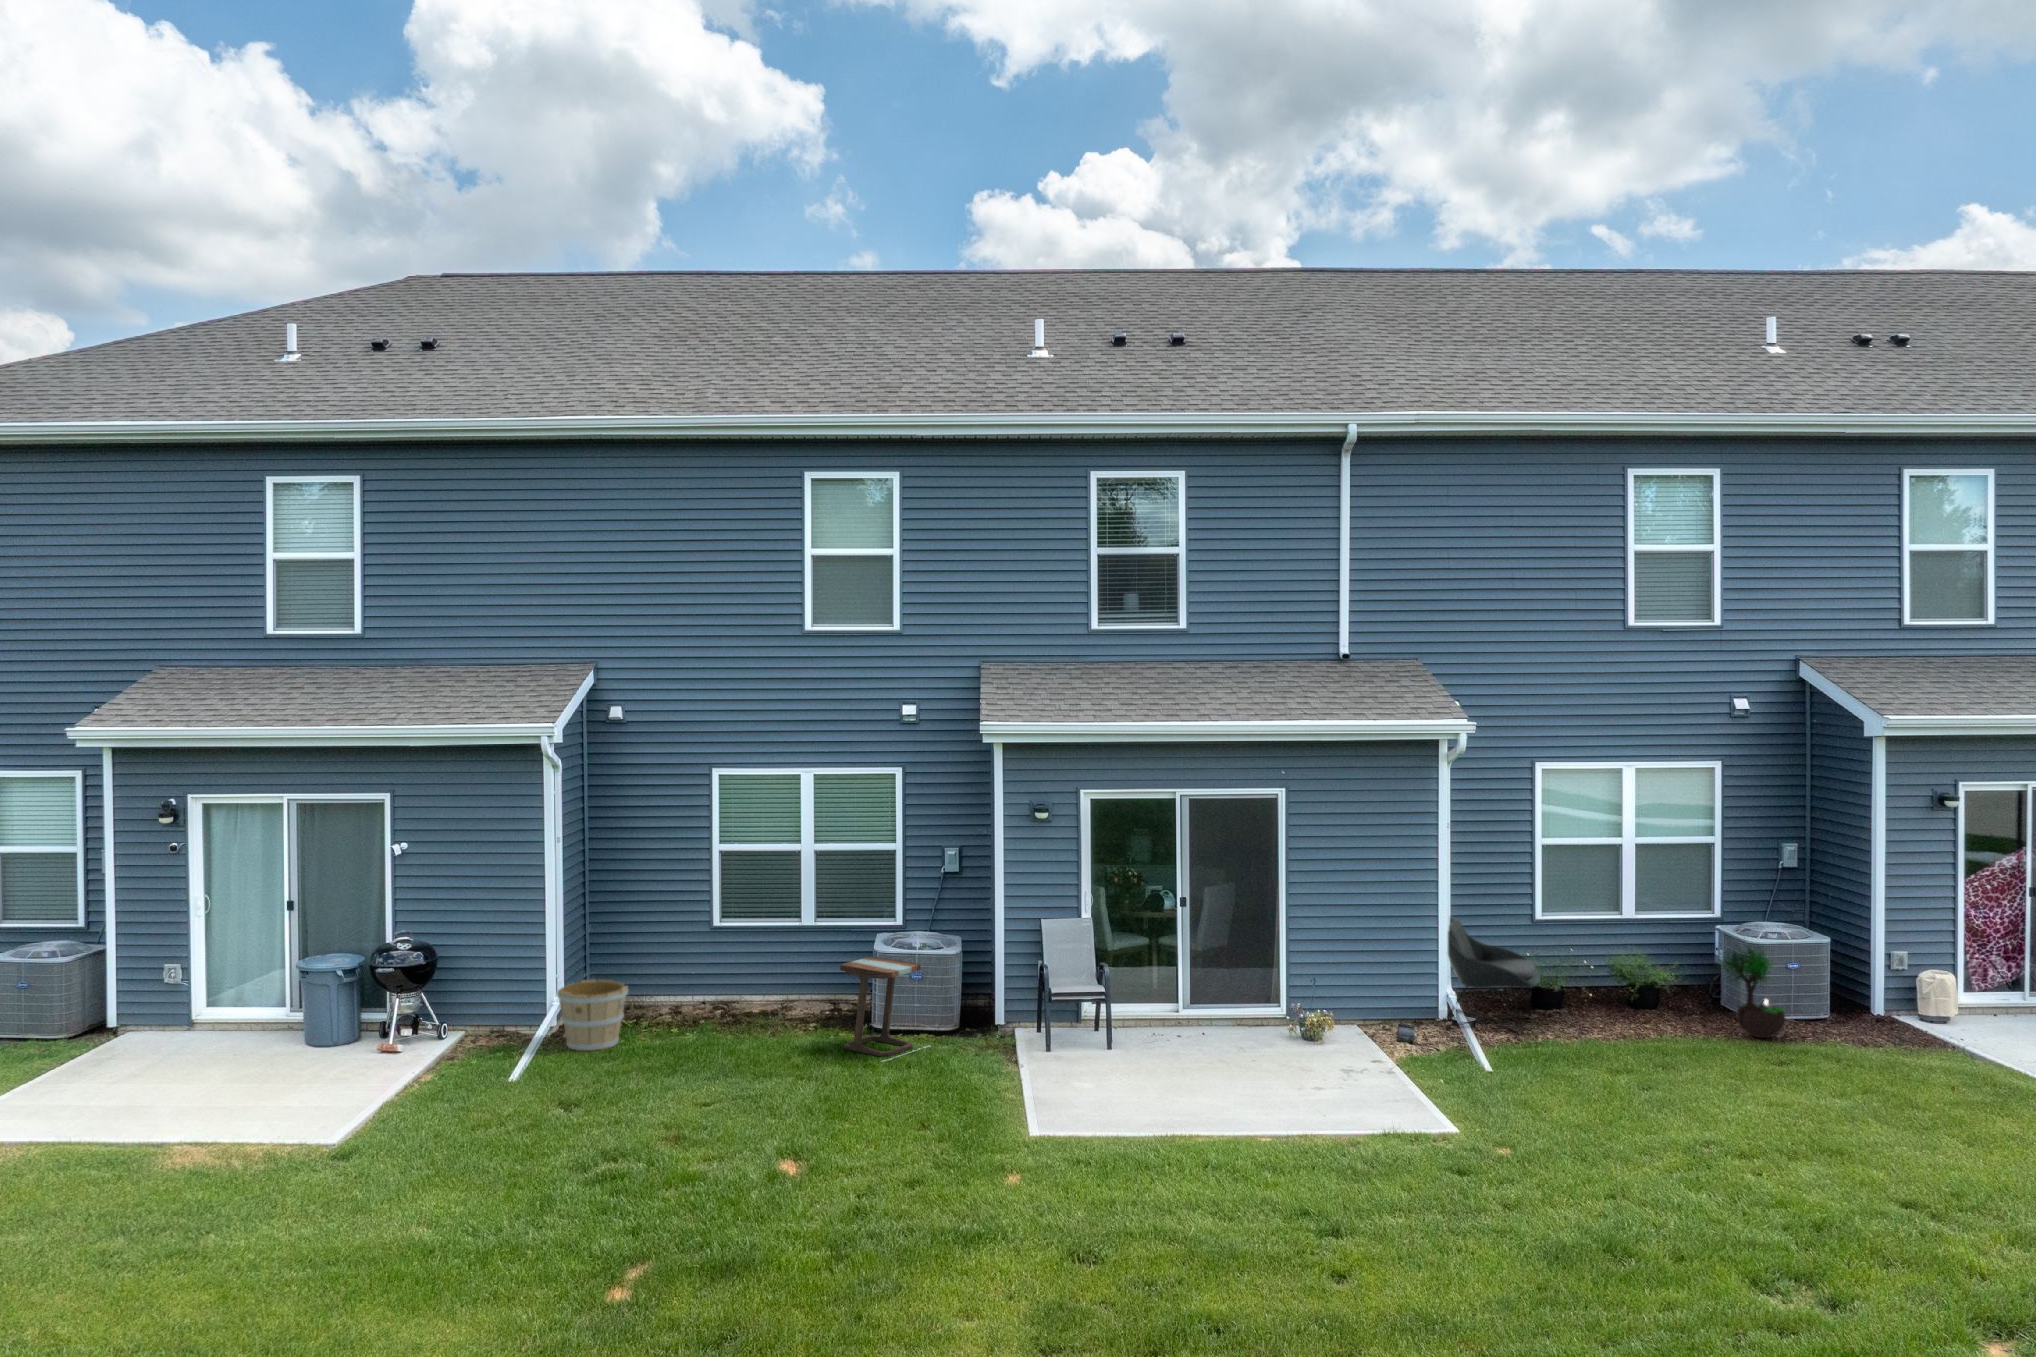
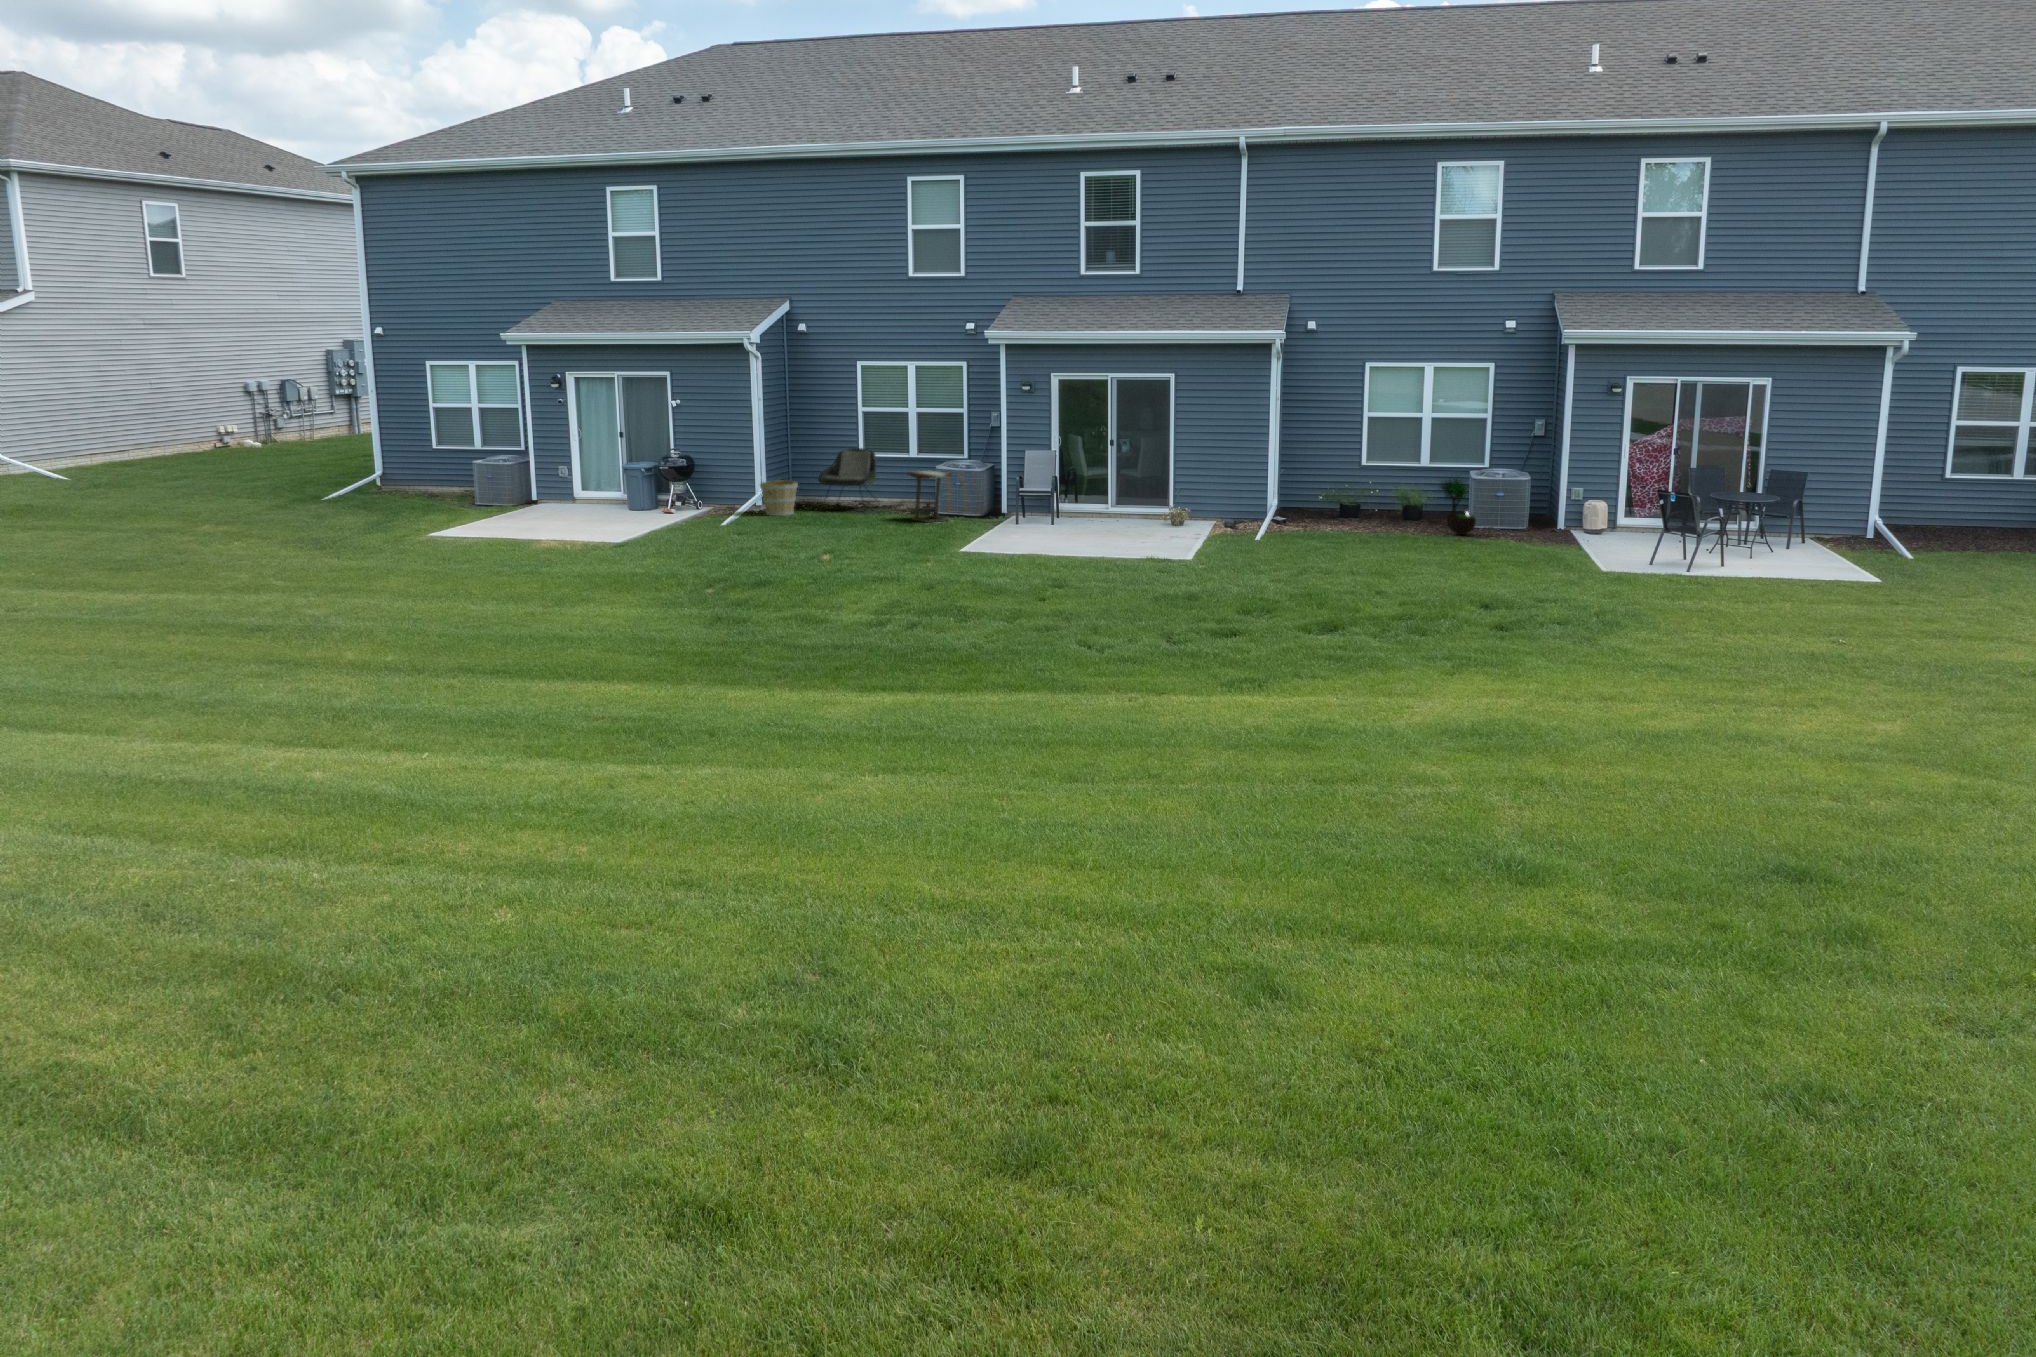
lounge chair: present [1444,918,1540,1036] -> present [818,448,876,510]

